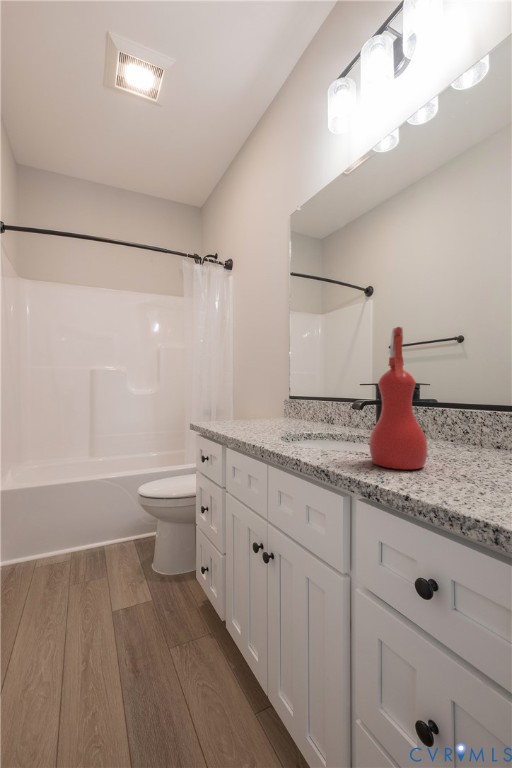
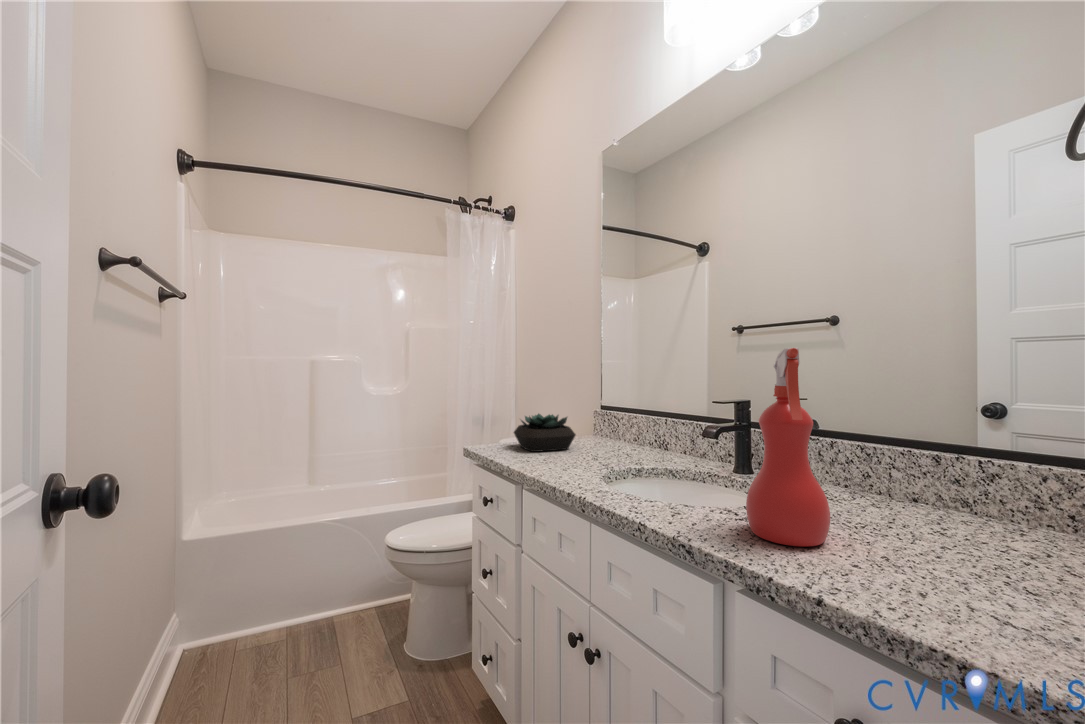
succulent plant: none [227,400,270,426] -> present [514,414,576,452]

